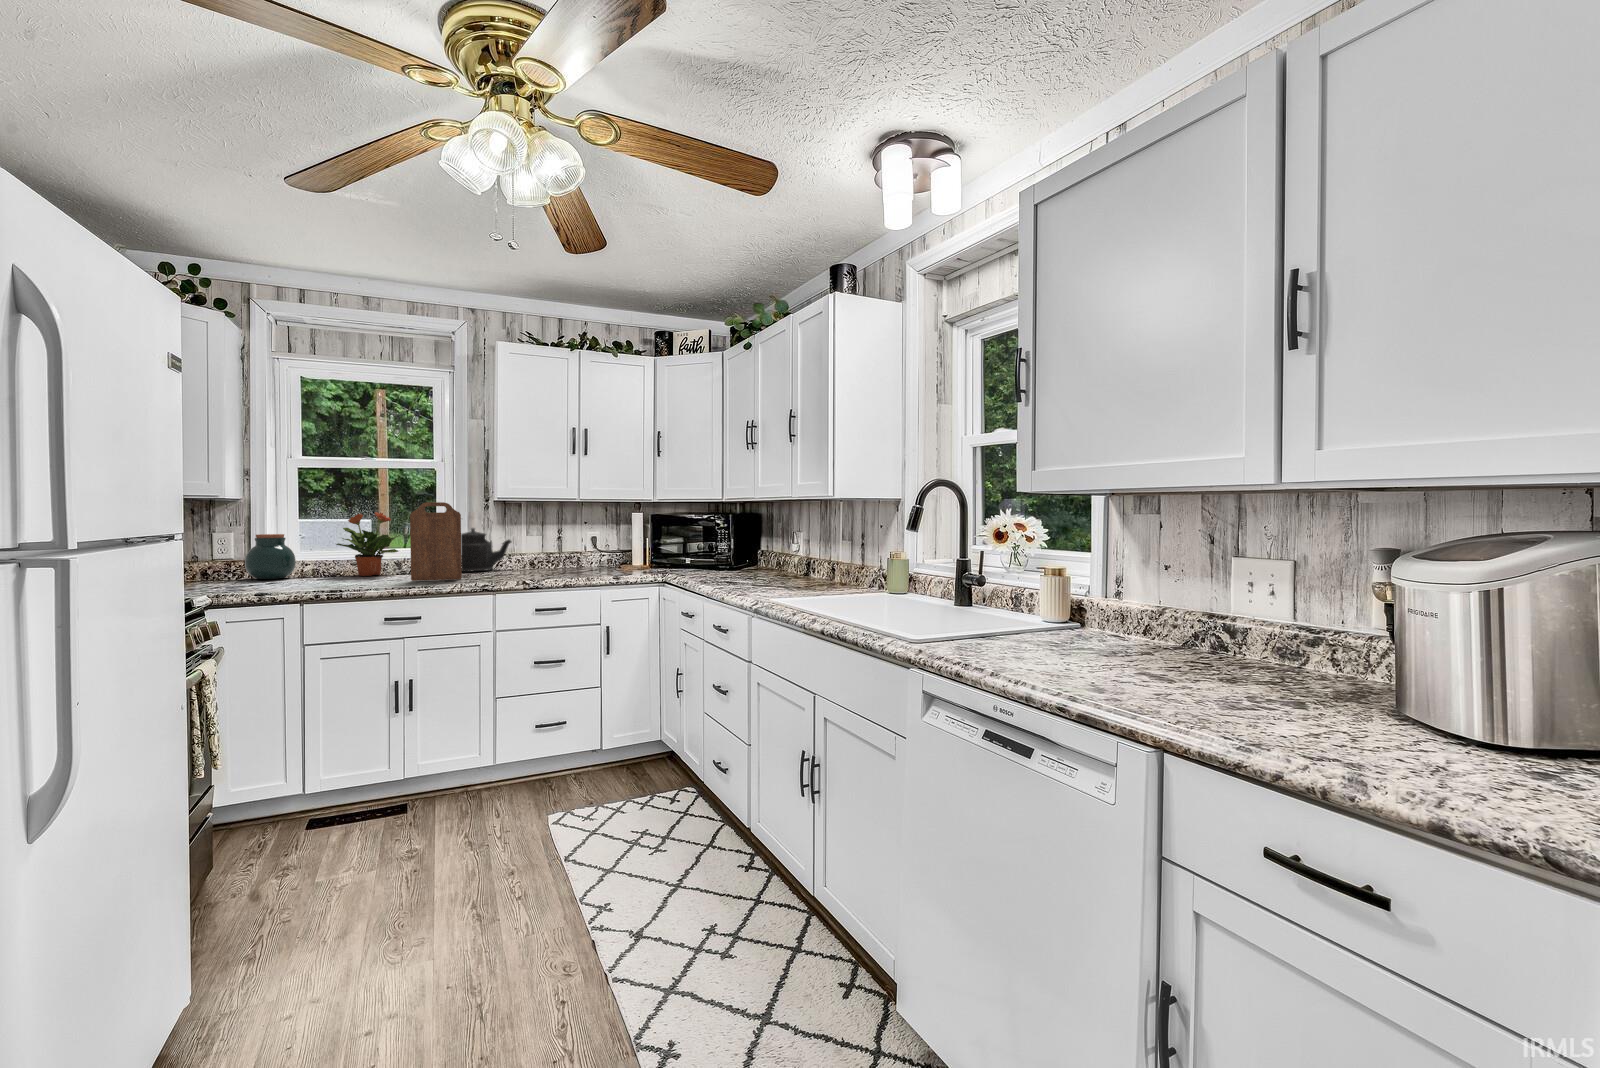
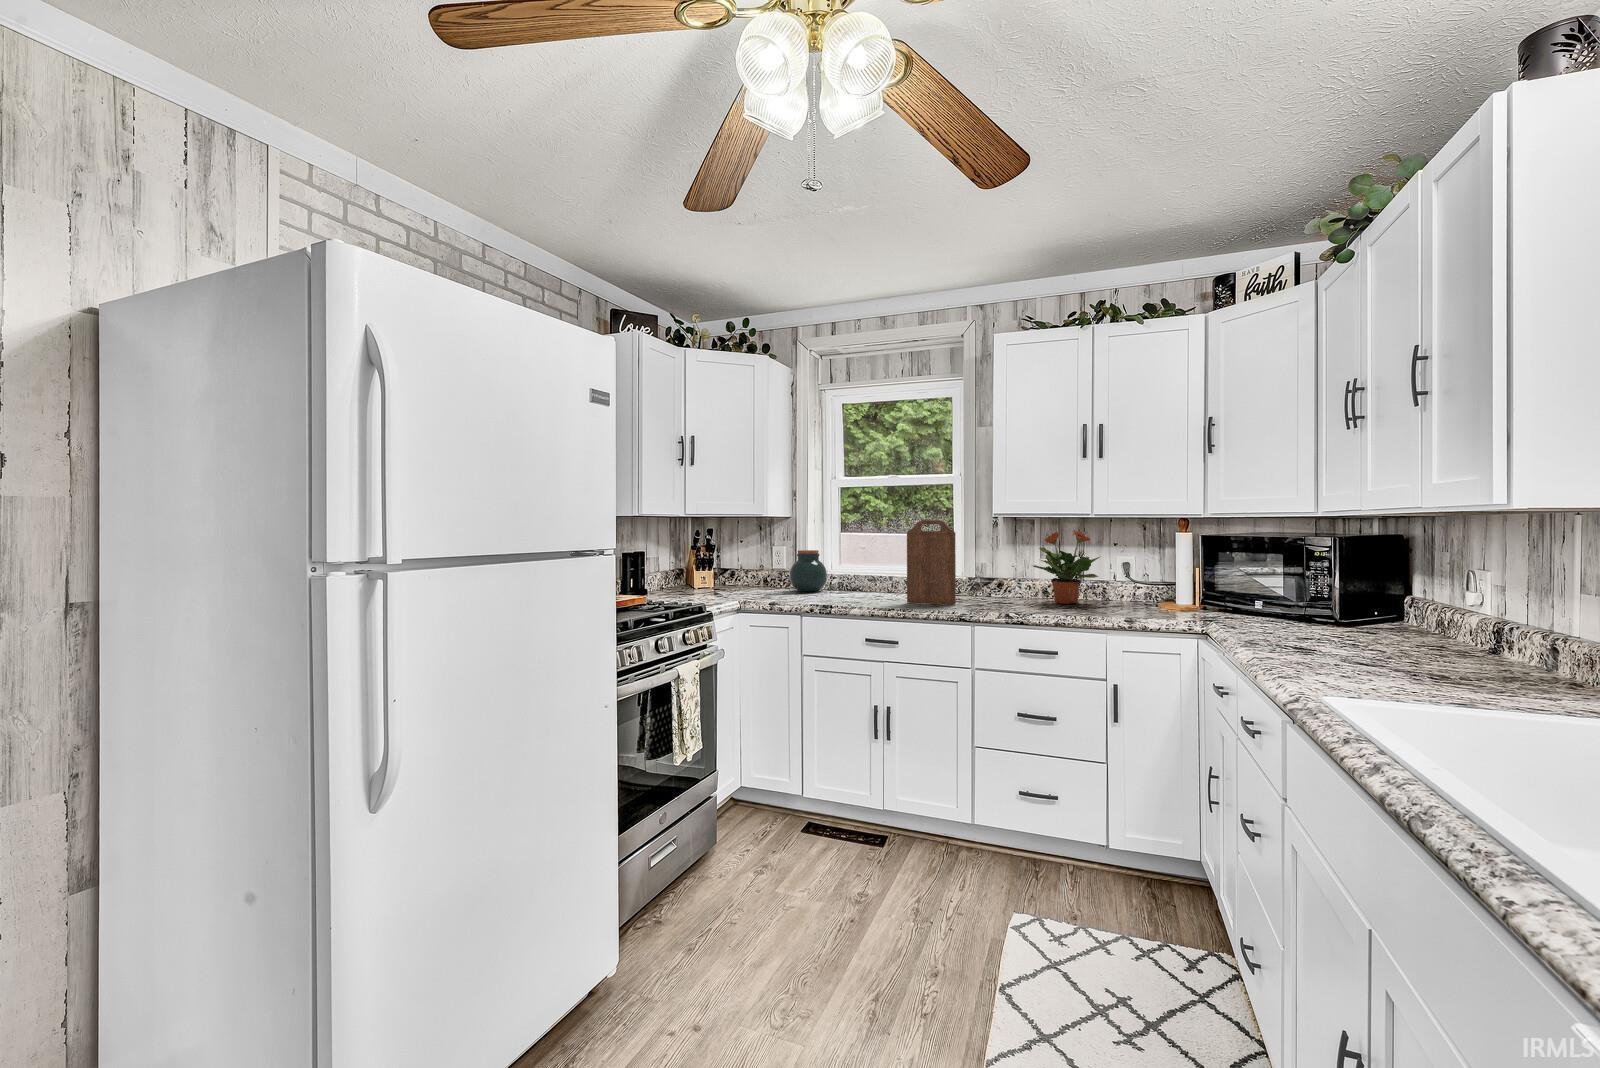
potted plant: present [336,512,399,576] -> present [1033,530,1100,604]
kettle: present [461,528,511,572] -> none [961,537,1024,596]

